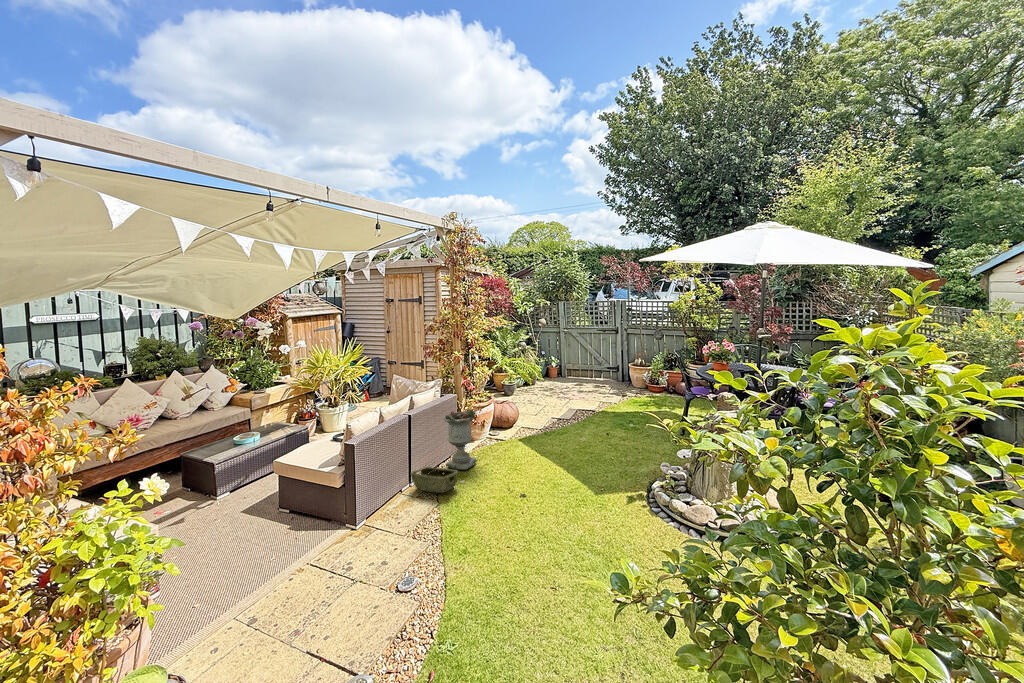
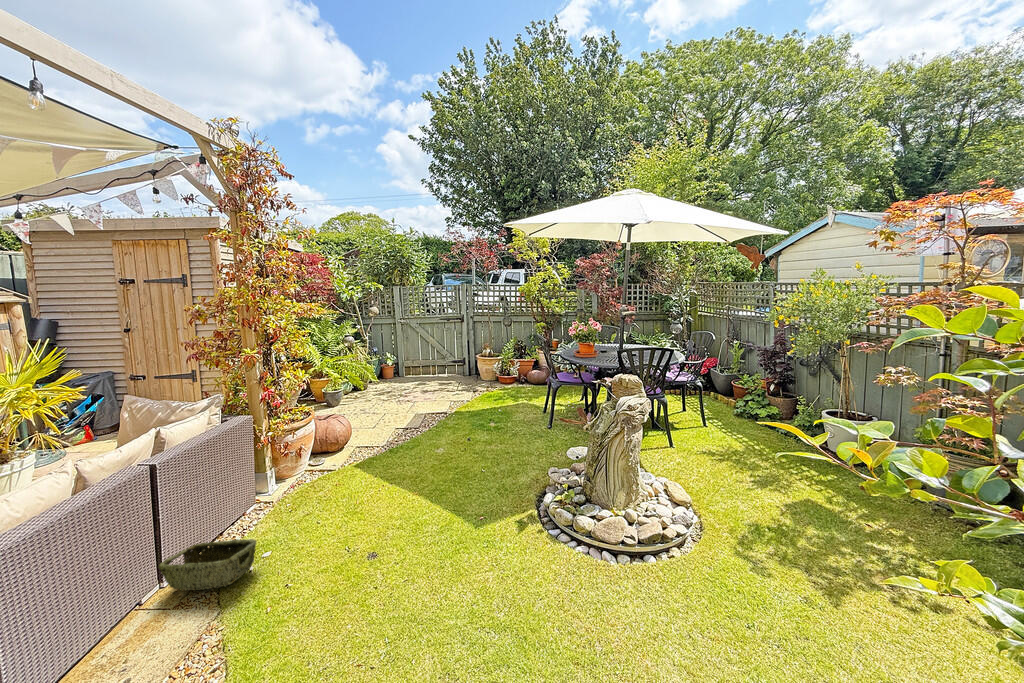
planter: present [444,410,477,470] -> none [227,434,291,533]

